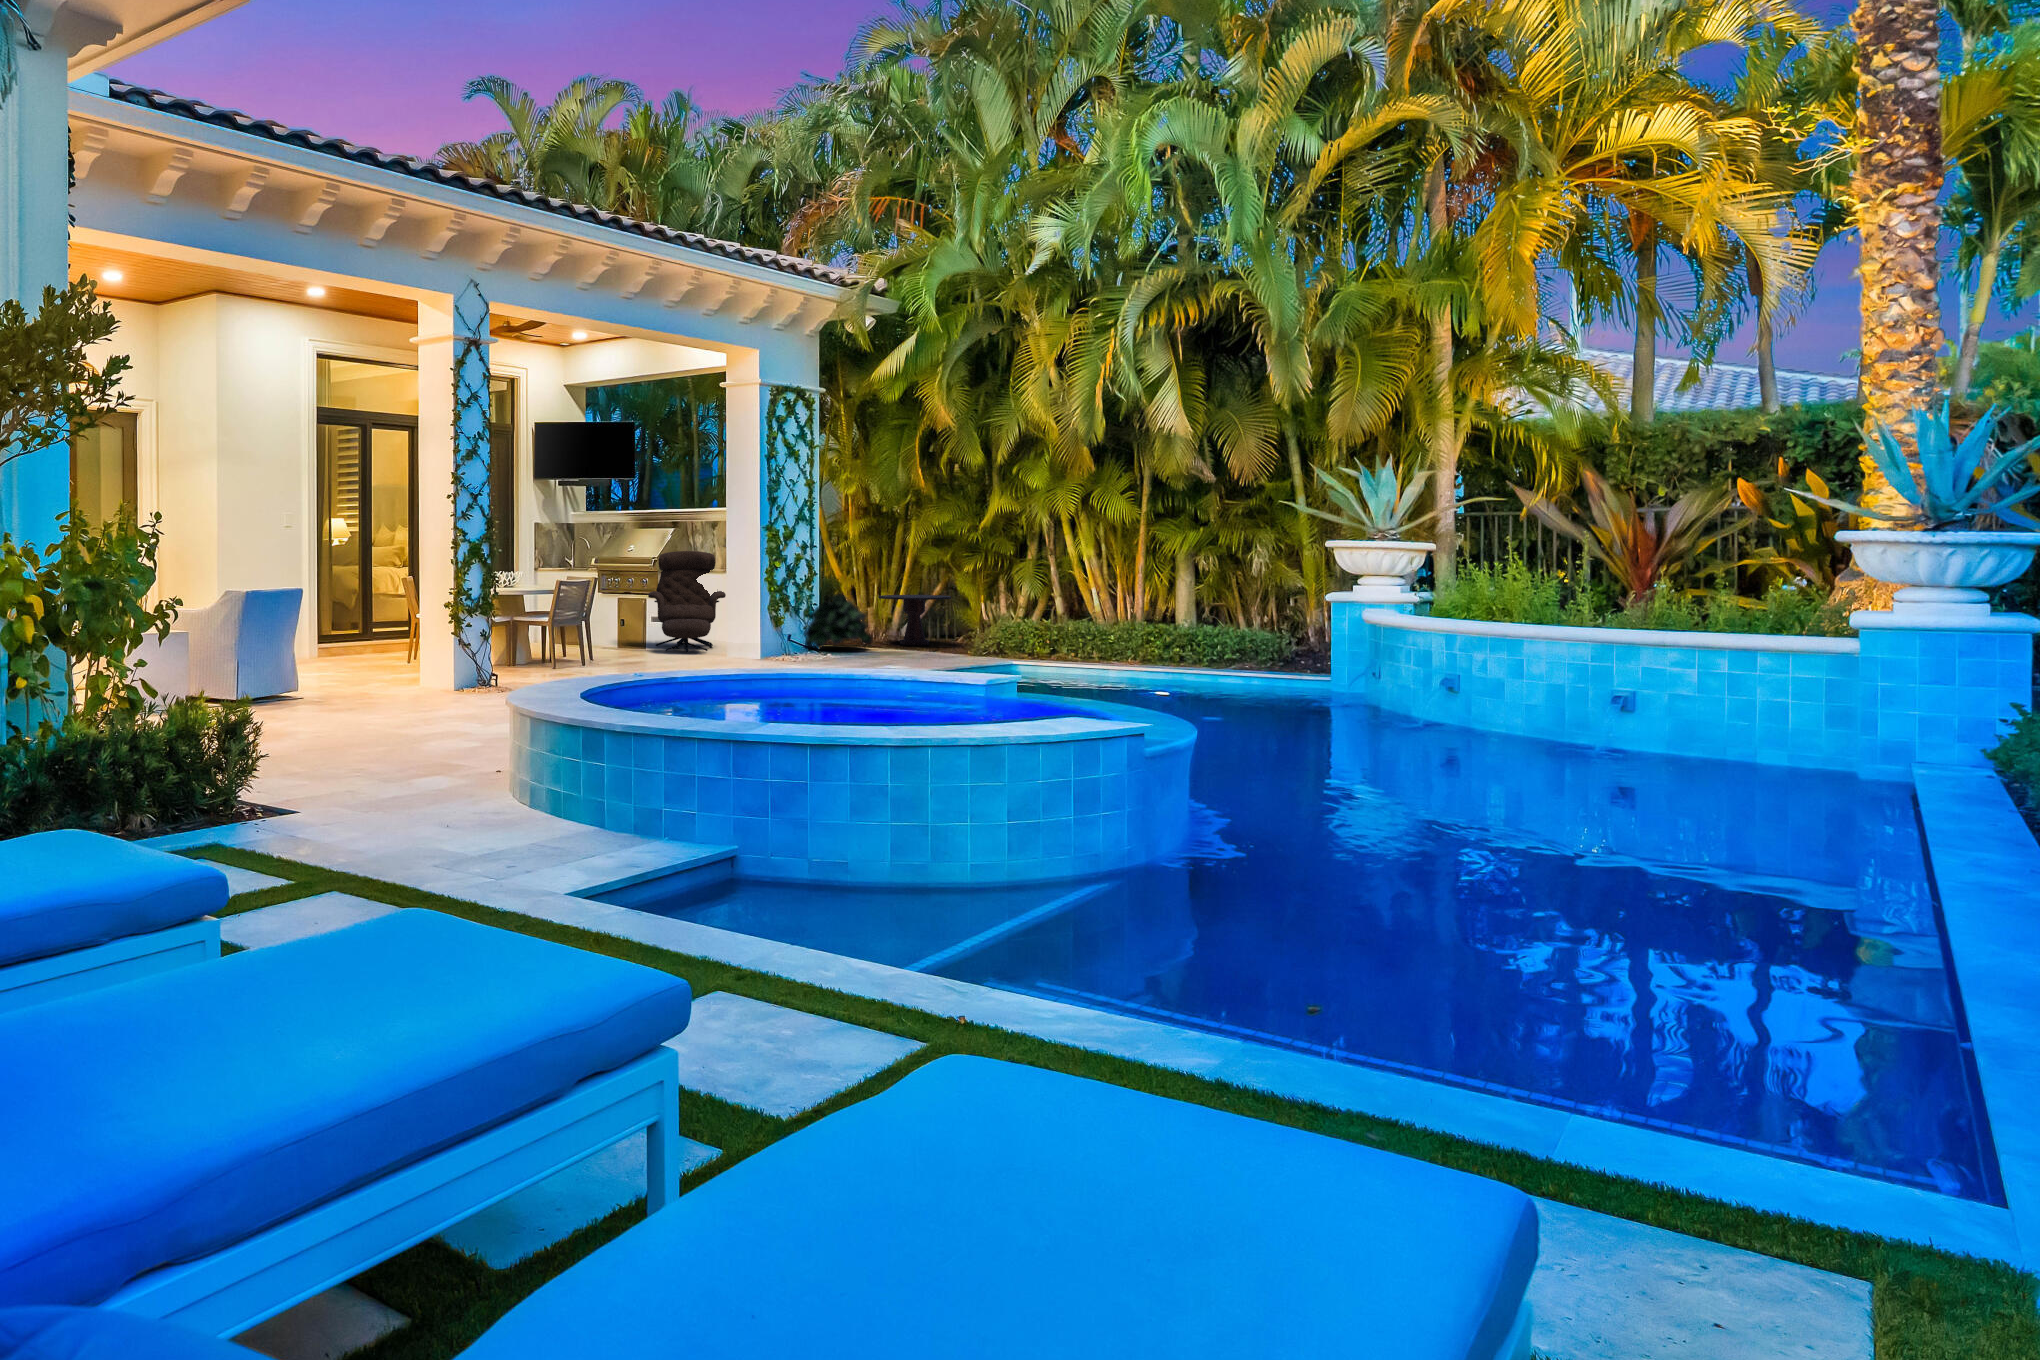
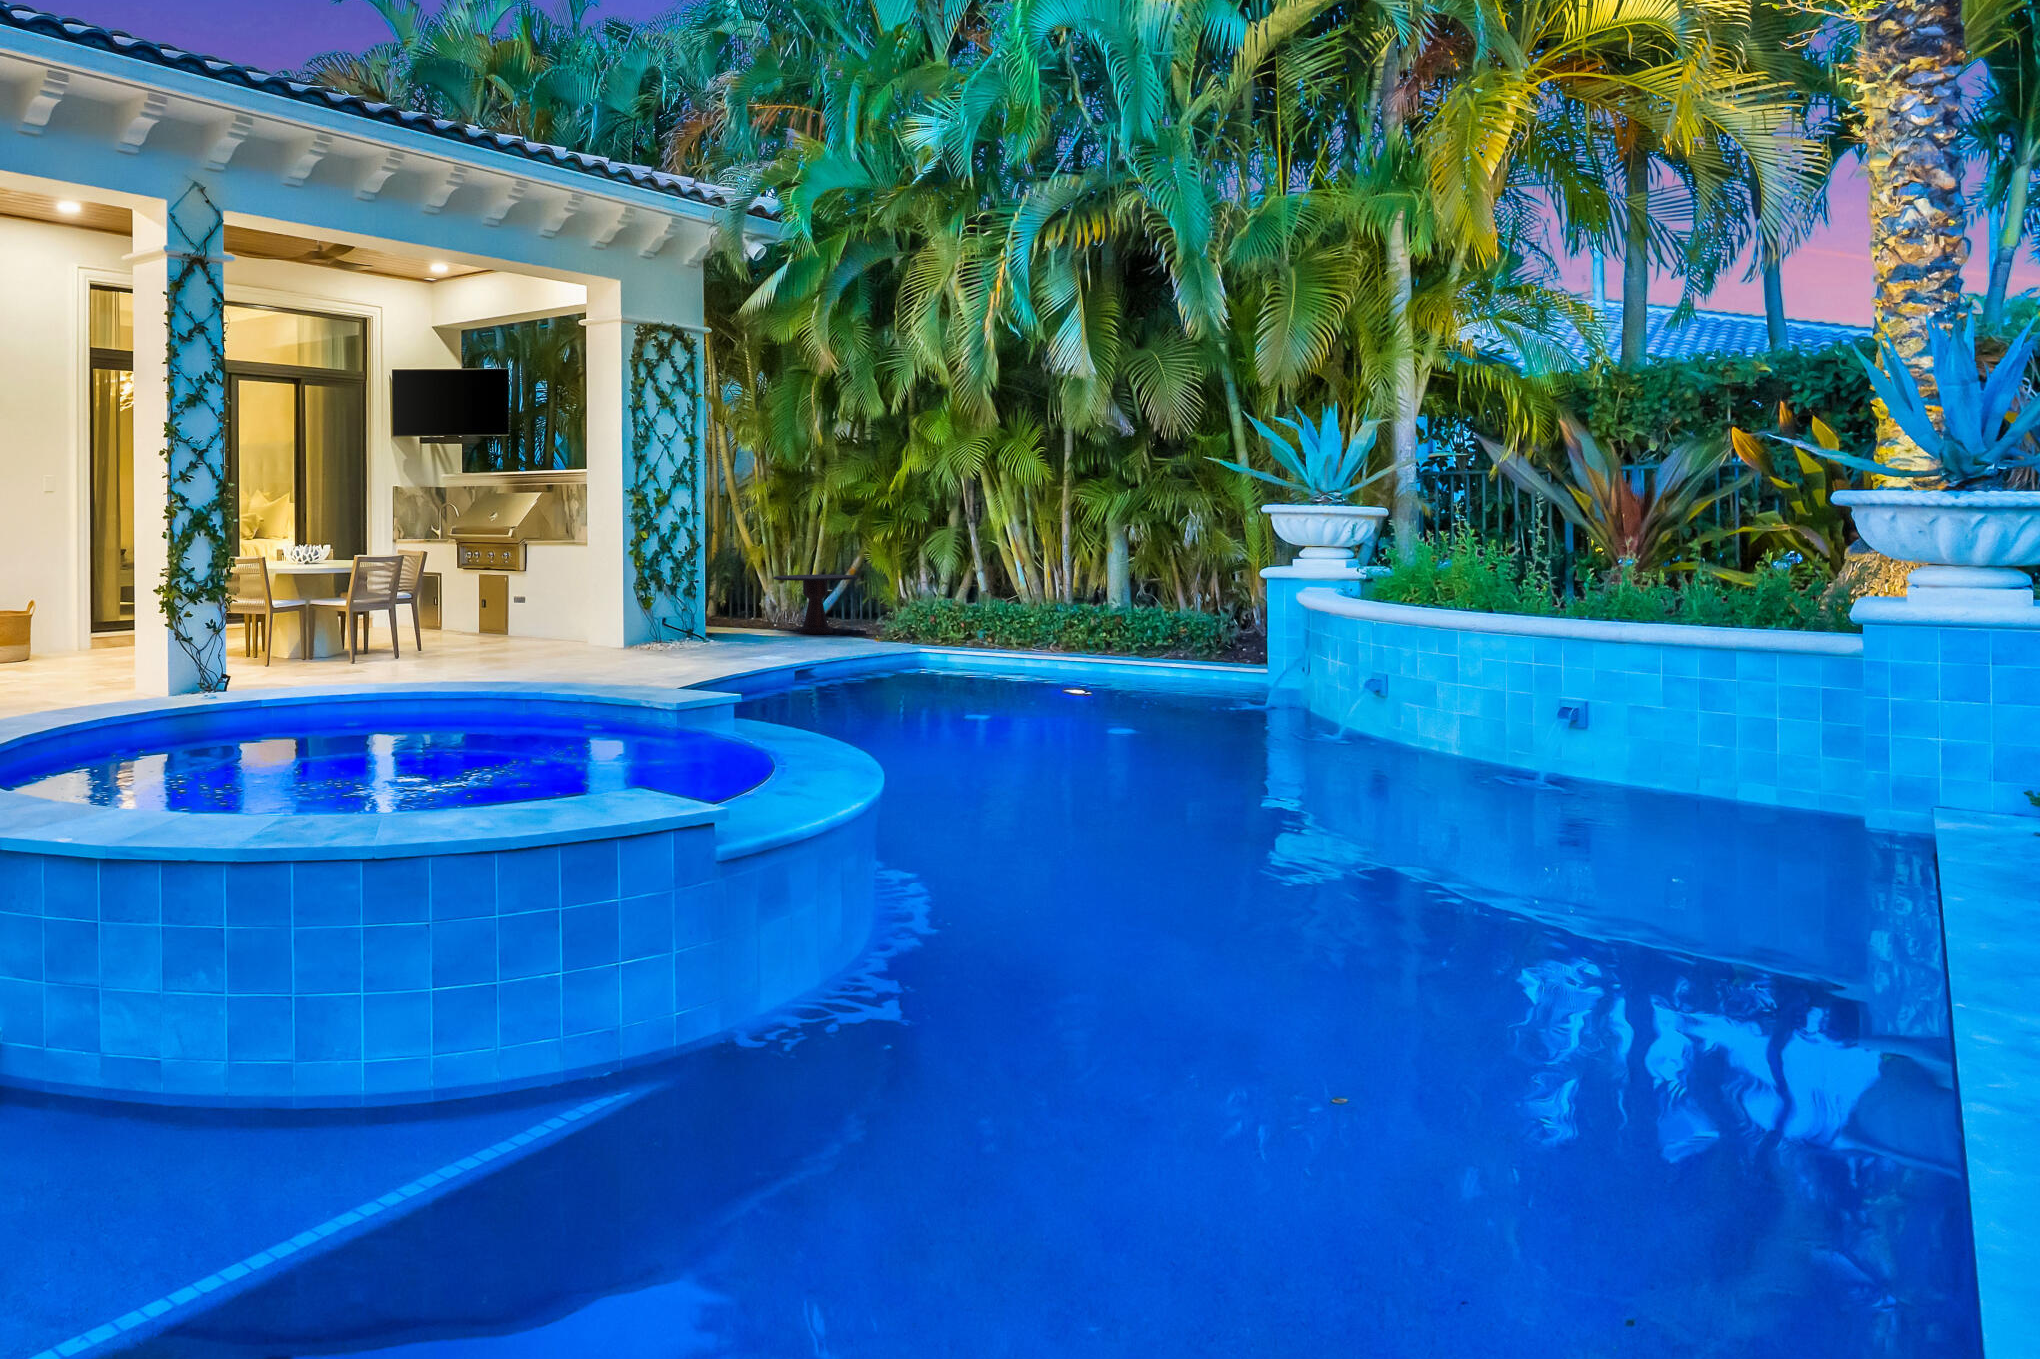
lounge chair: present [648,551,726,652] -> none [495,526,588,648]
potted plant: present [804,594,873,649] -> none [681,574,761,642]

